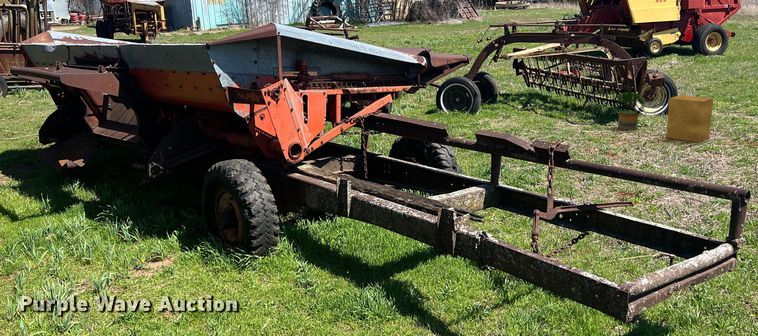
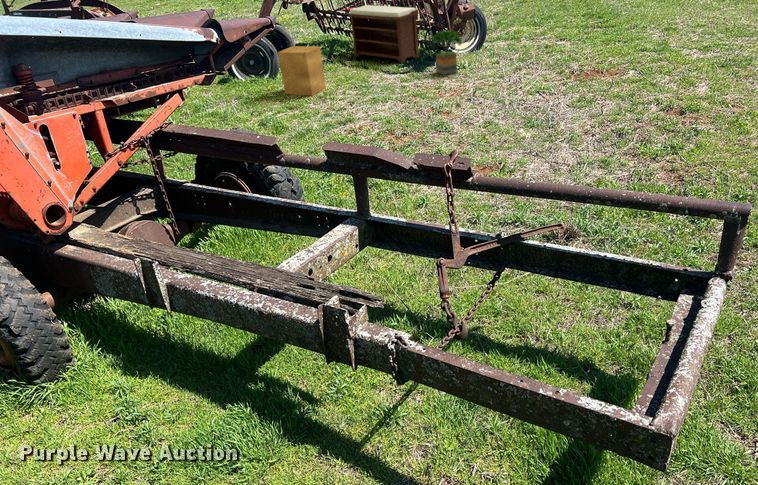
bench: none [548,66,612,117] -> present [348,5,419,63]
cardboard box: present [666,95,713,142] -> present [278,46,326,96]

